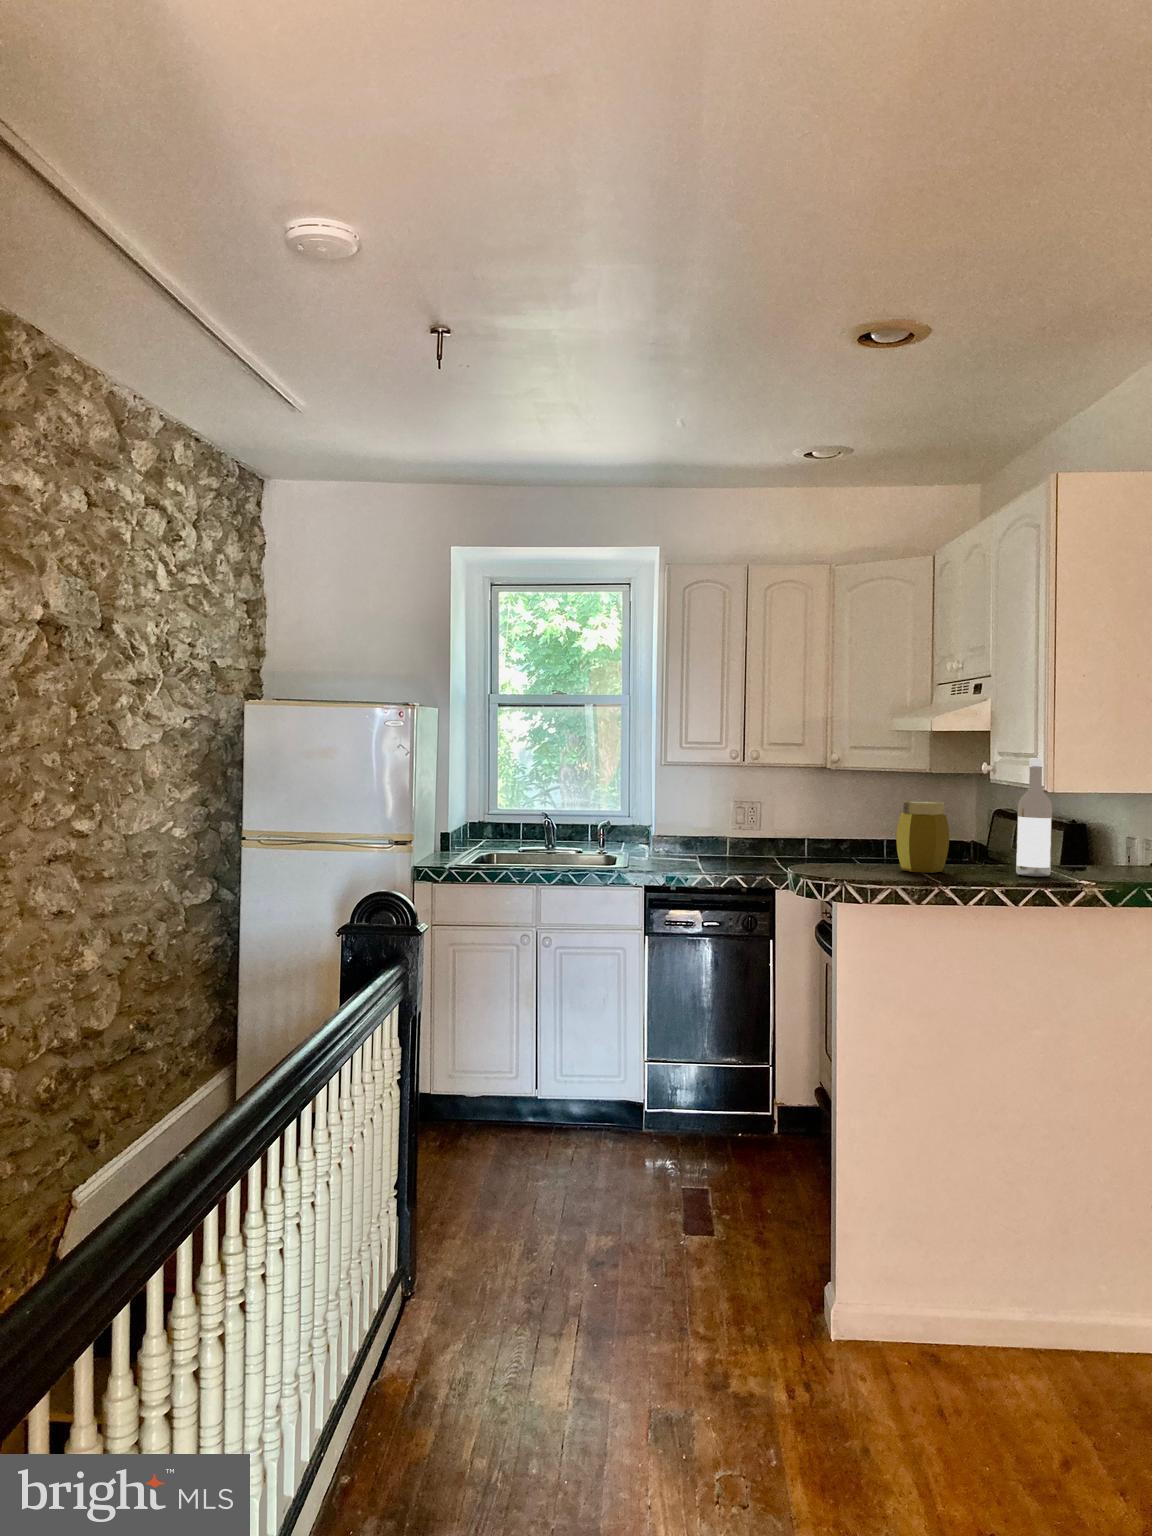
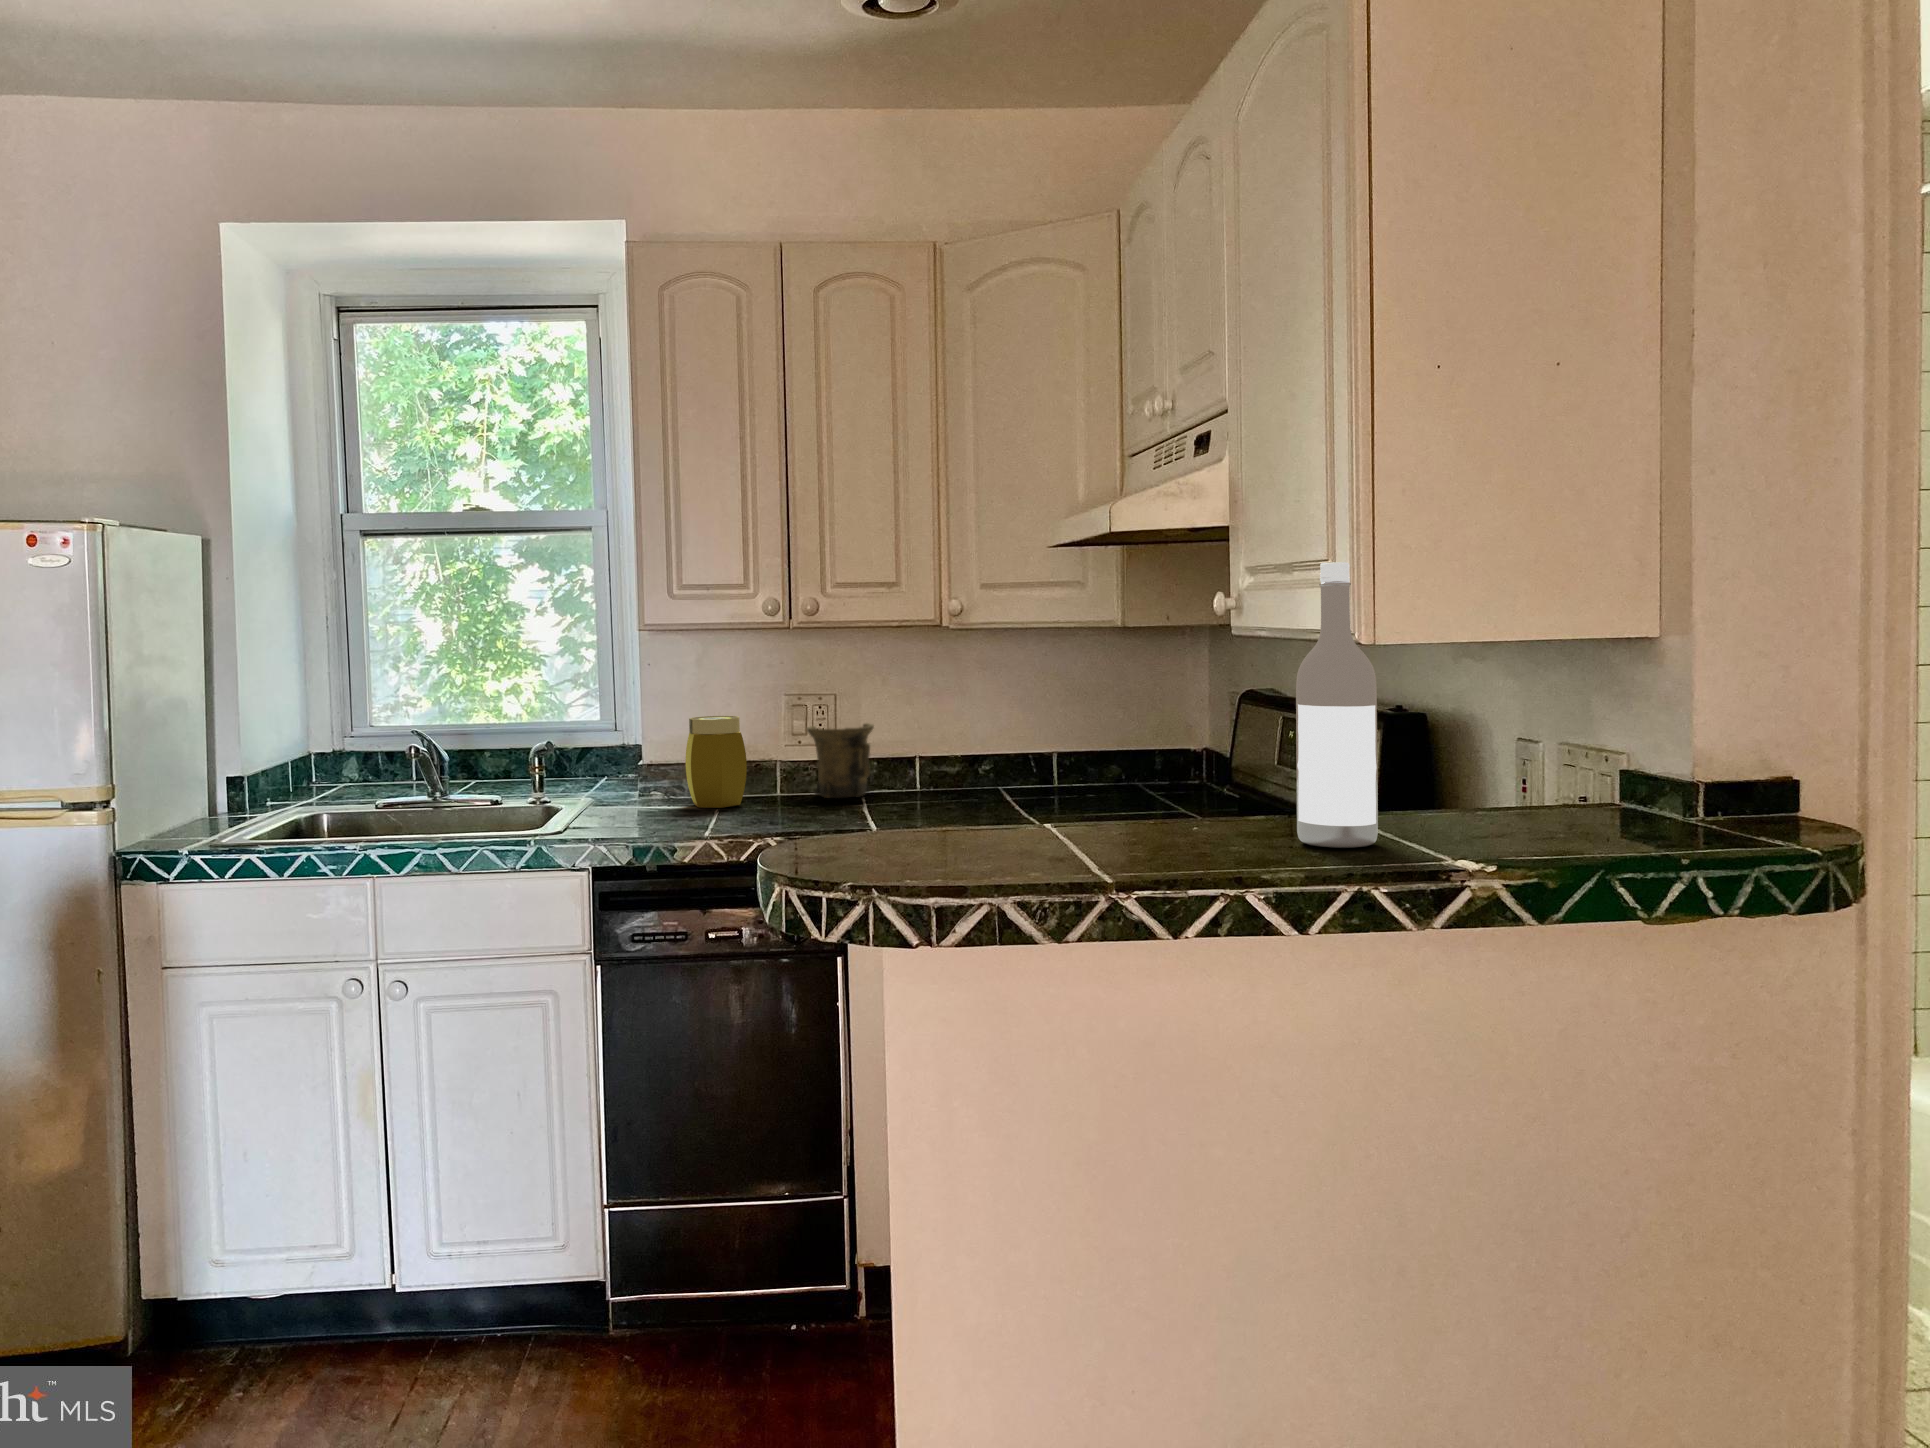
jar: present [896,801,949,873] -> present [685,716,747,808]
mug: none [742,819,781,860] -> present [807,723,874,798]

